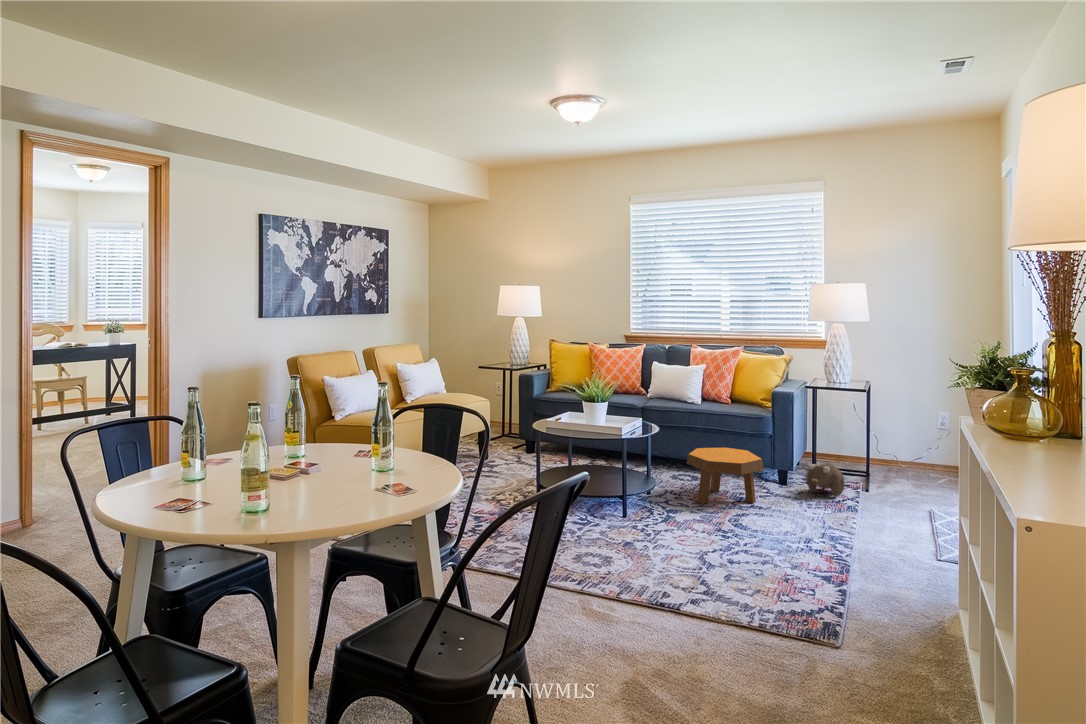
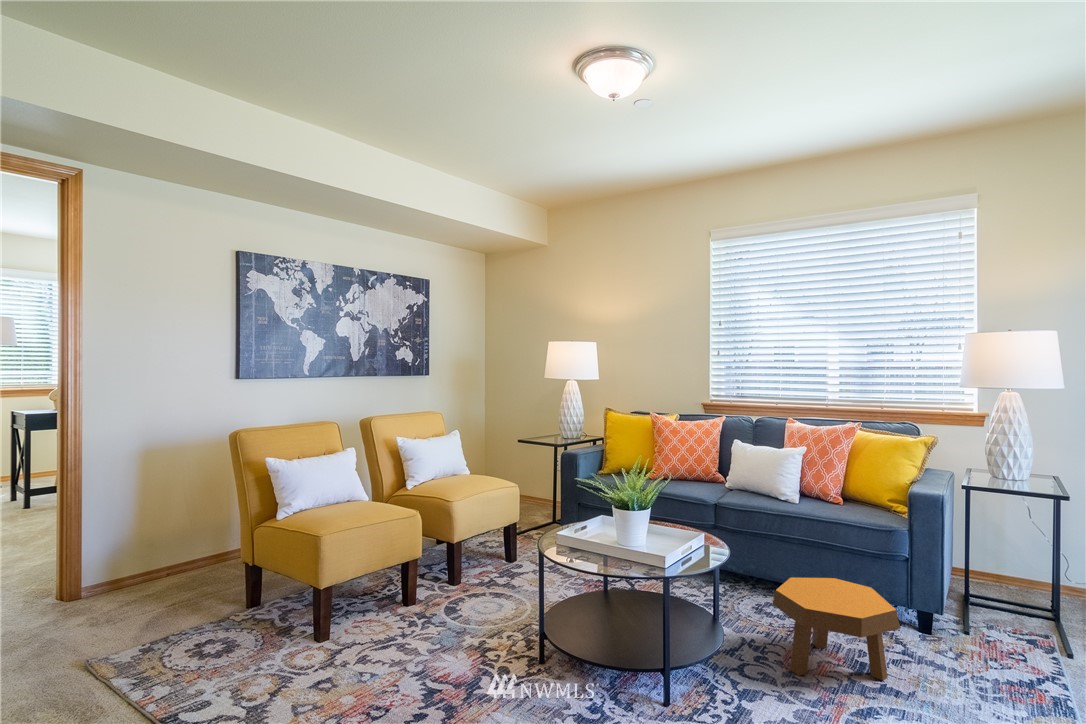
plush toy: present [807,463,845,497] -> none [974,617,1042,678]

